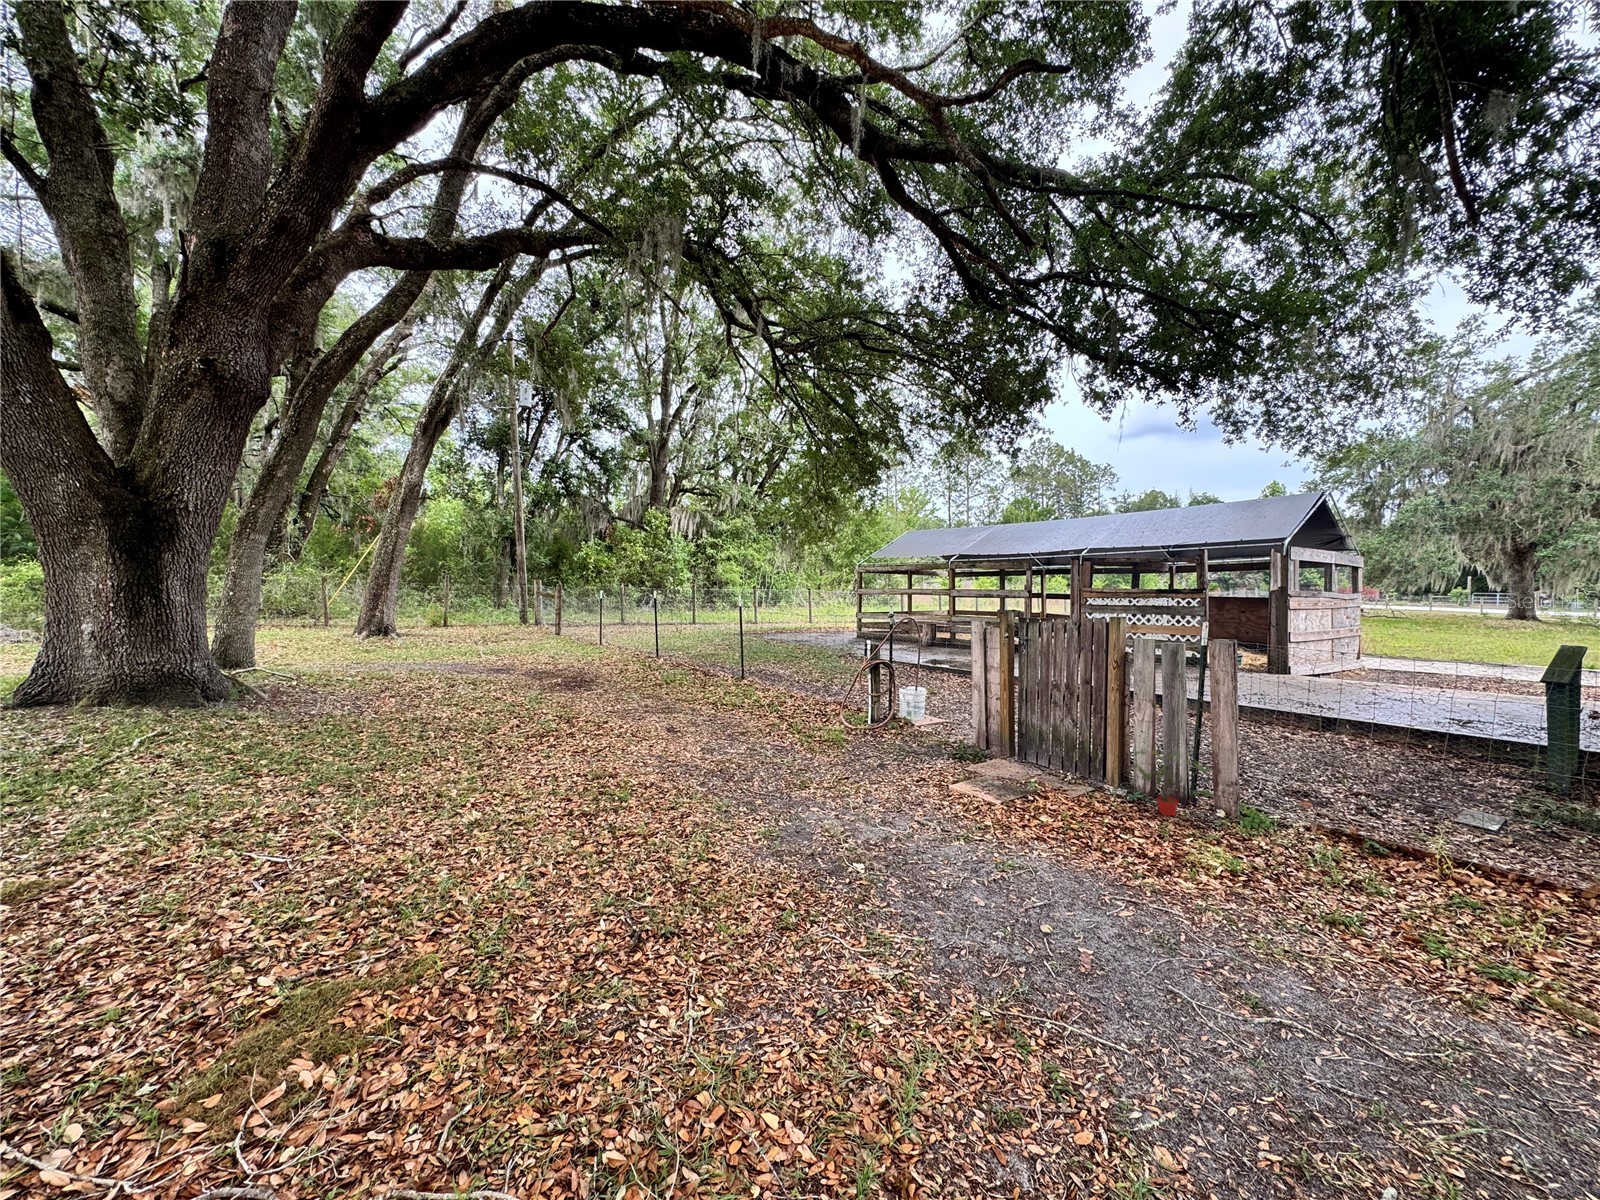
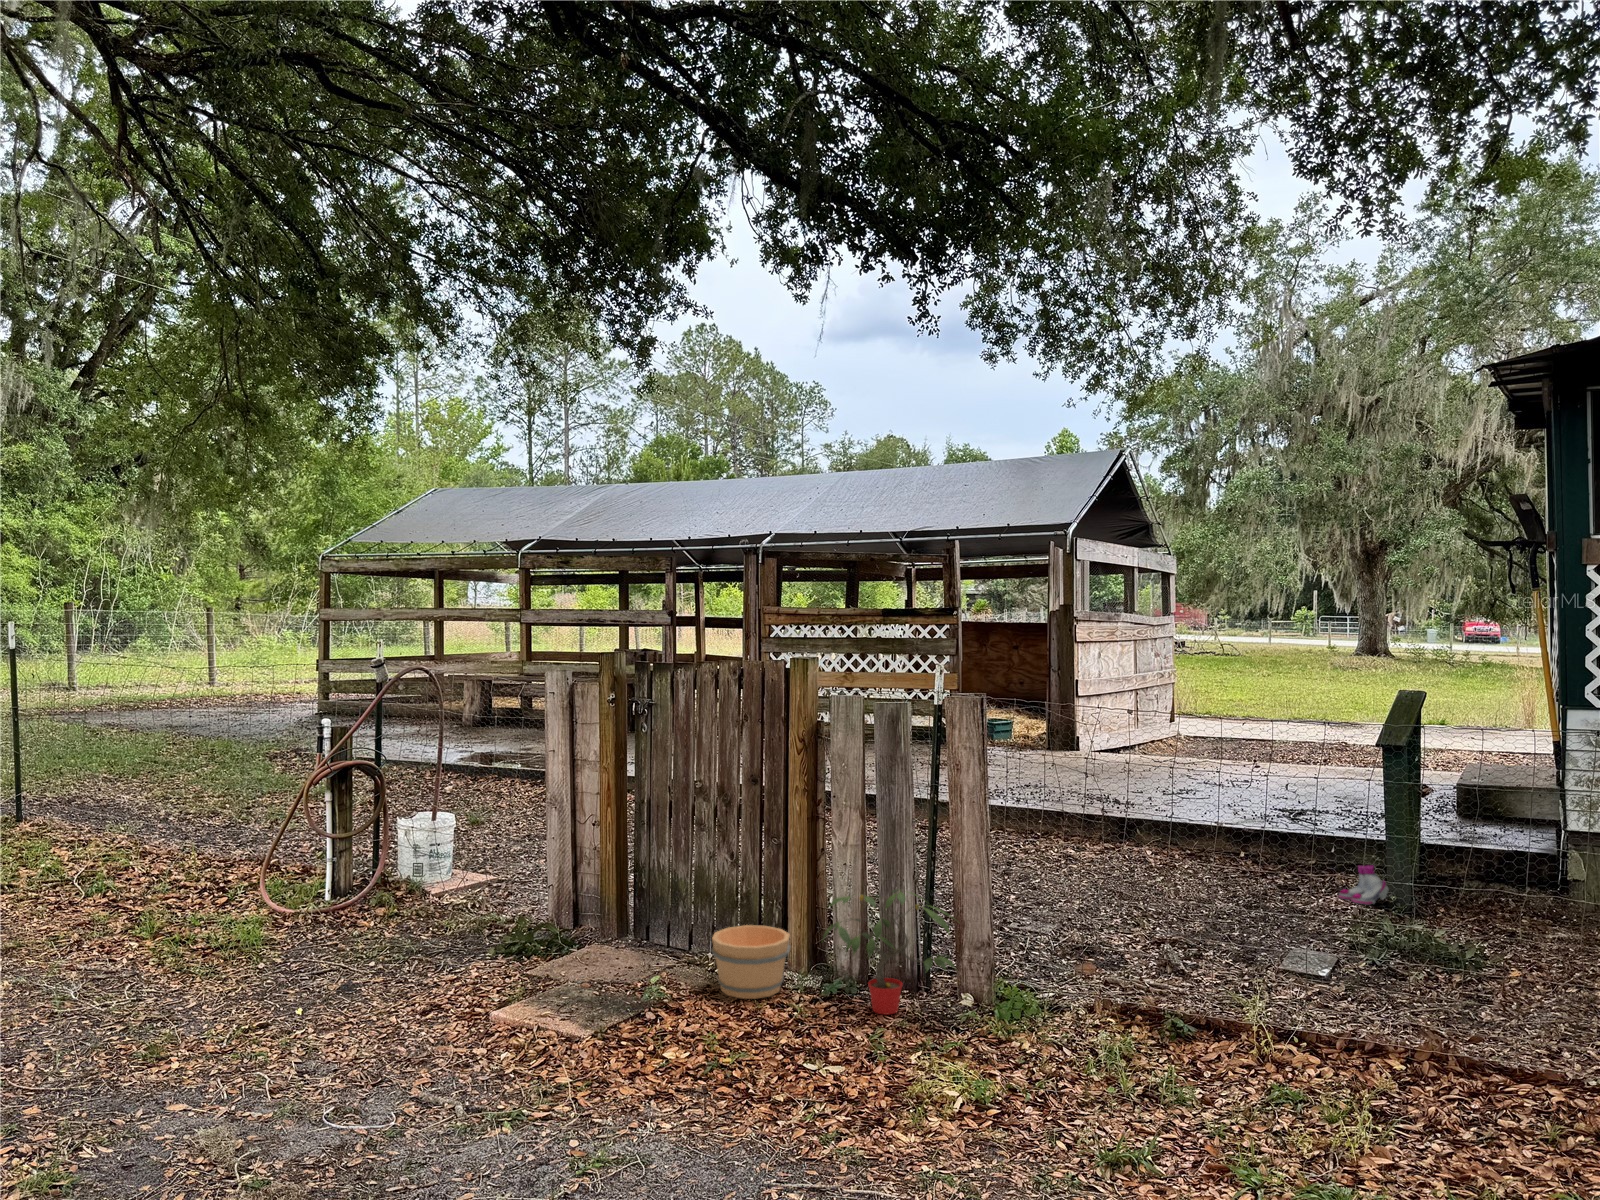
bucket: none [1064,759,1109,797] -> present [711,925,790,999]
boots: none [1538,772,1592,801] -> present [1339,865,1389,905]

